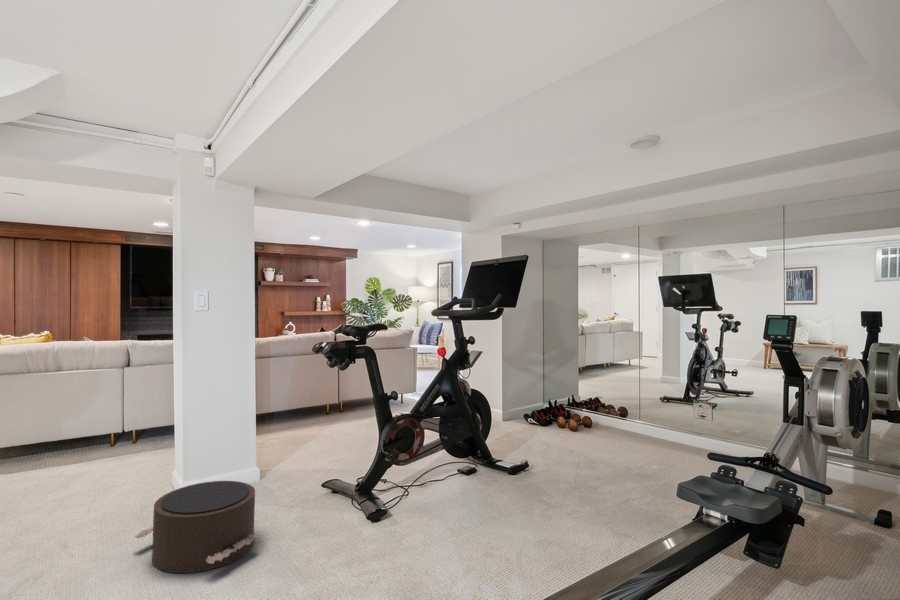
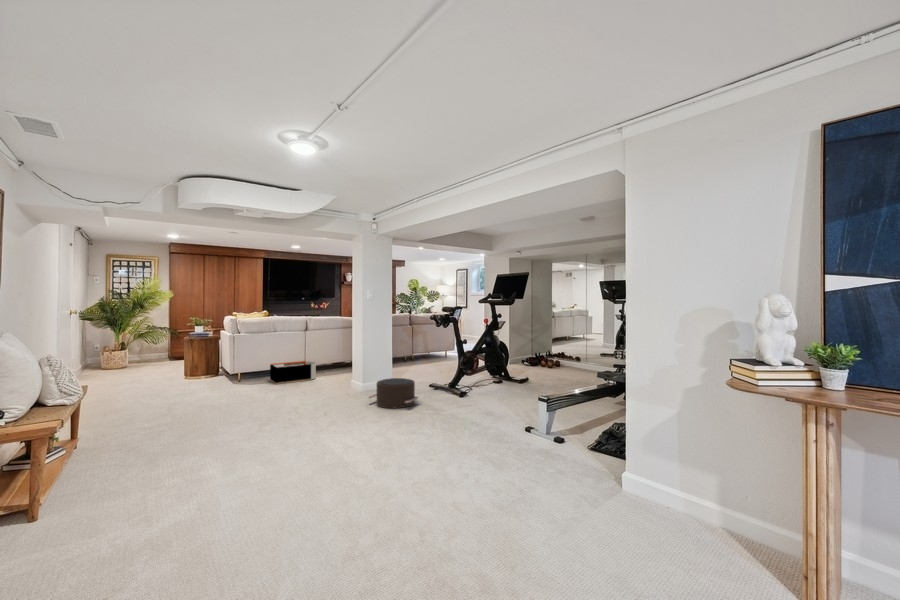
storage bin: none [19,417,125,471] -> present [270,361,316,384]

